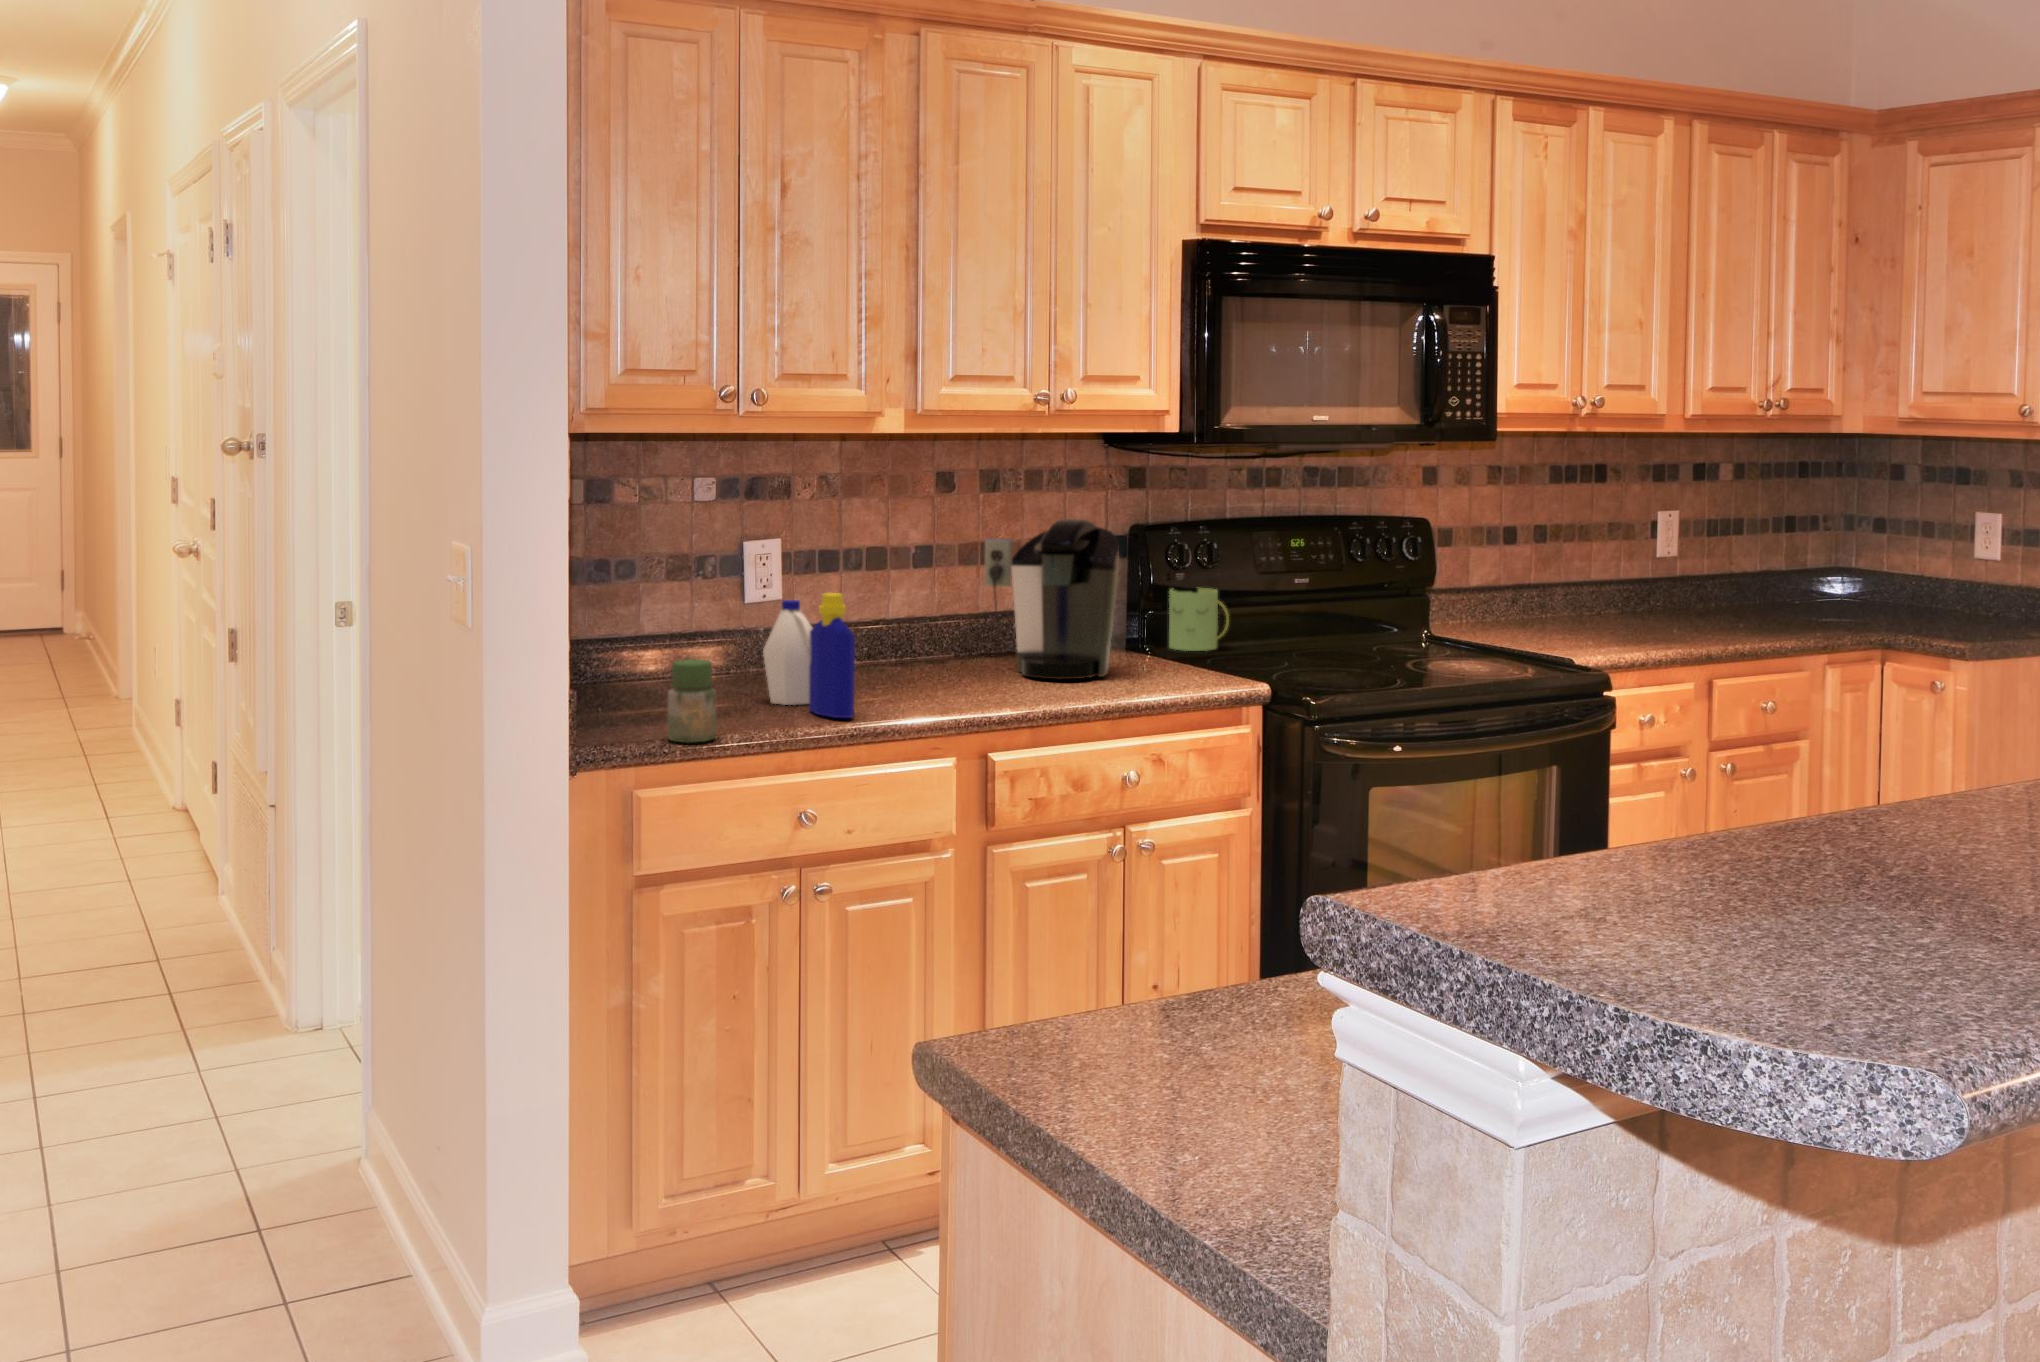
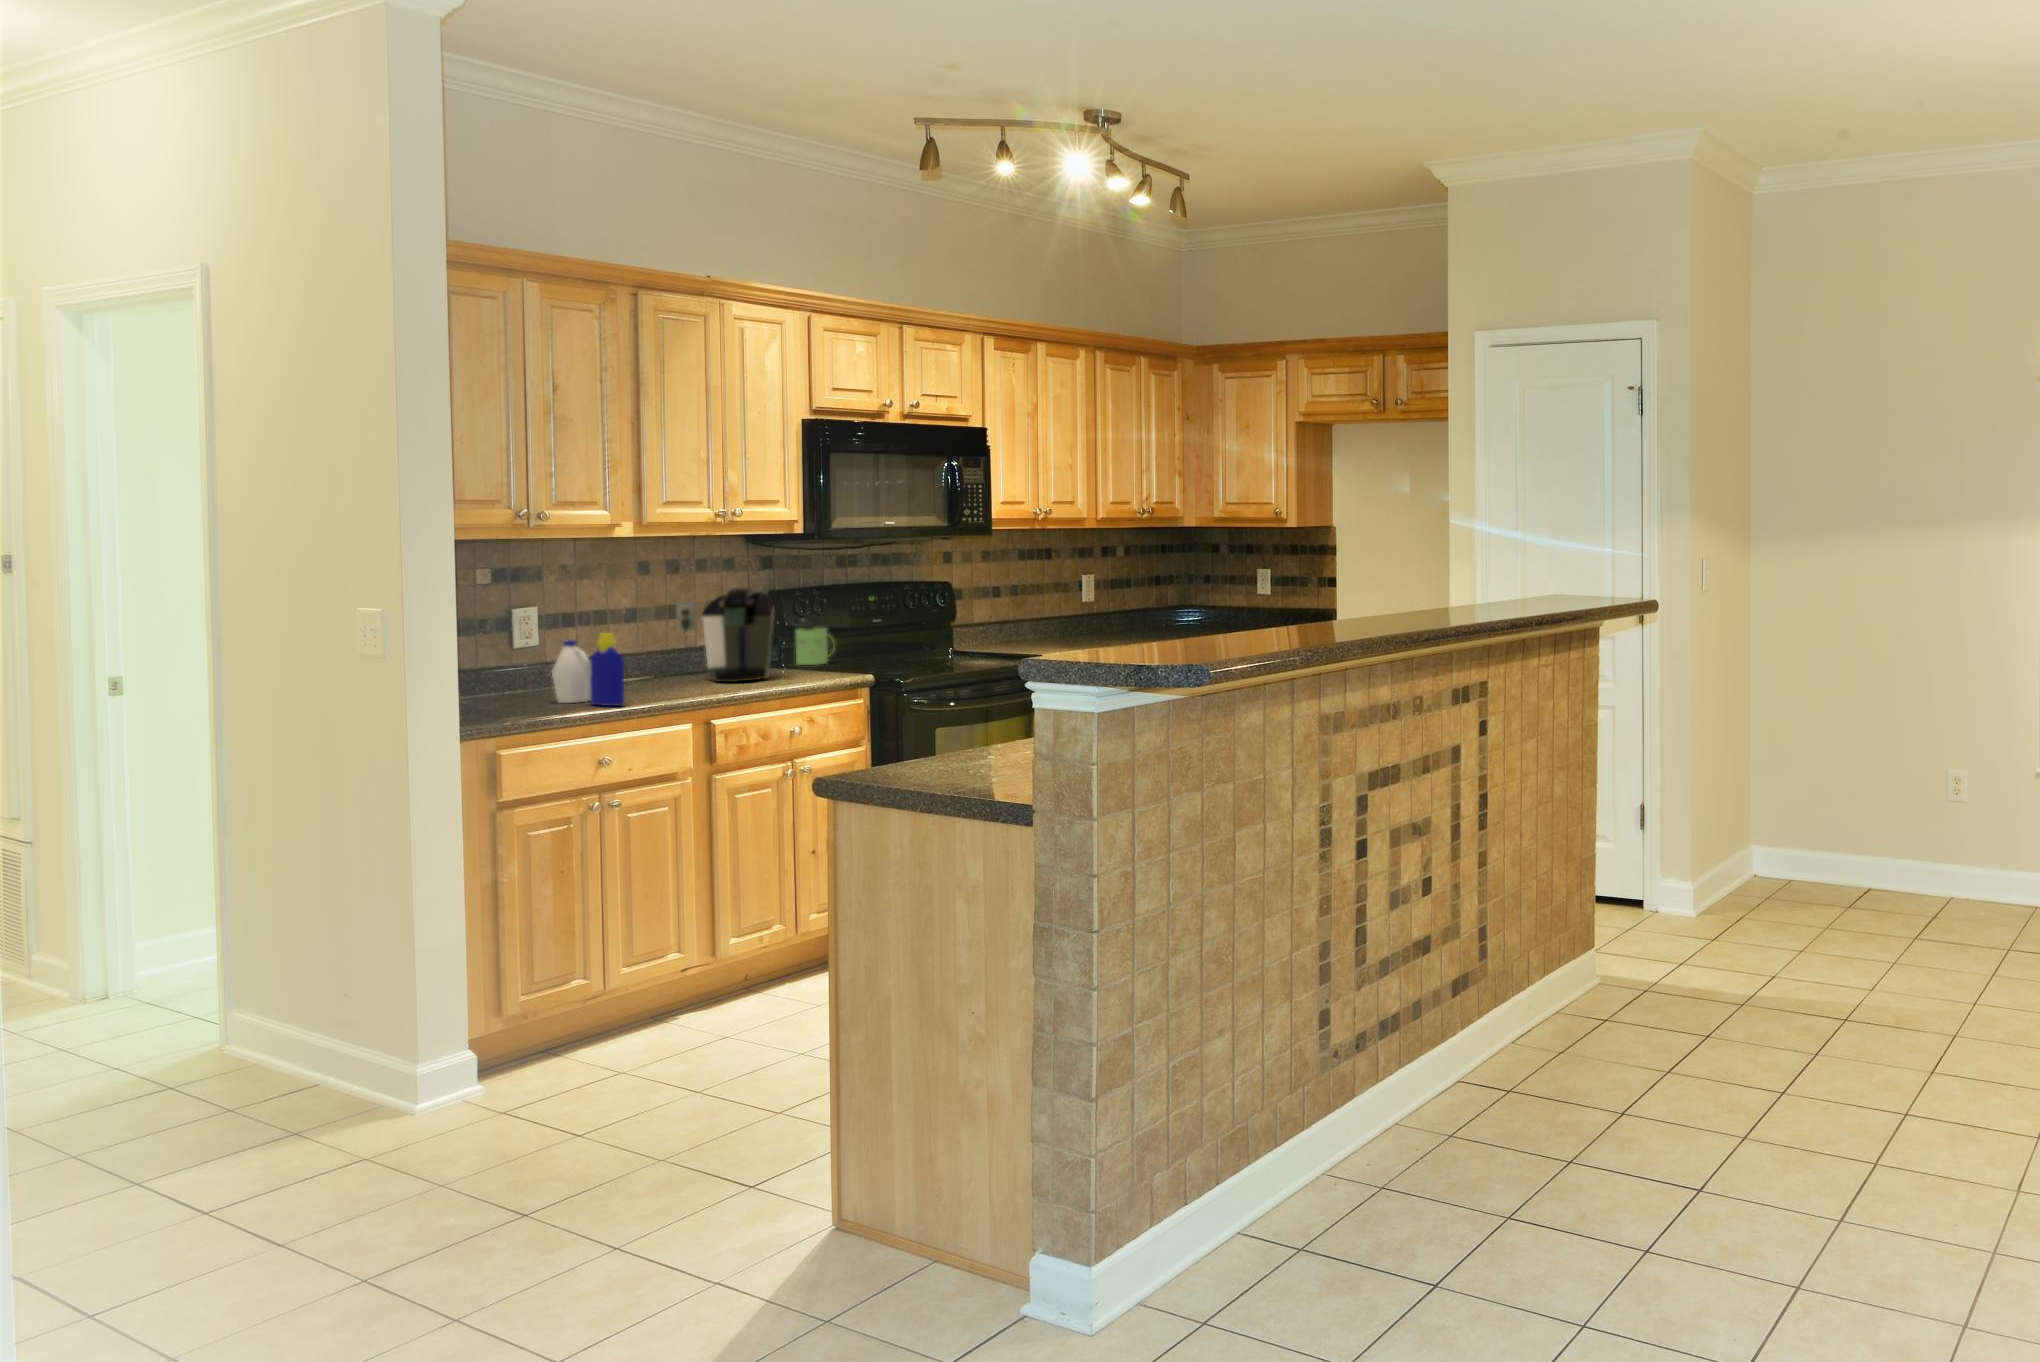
jar: present [668,659,716,743] -> none [512,673,545,722]

